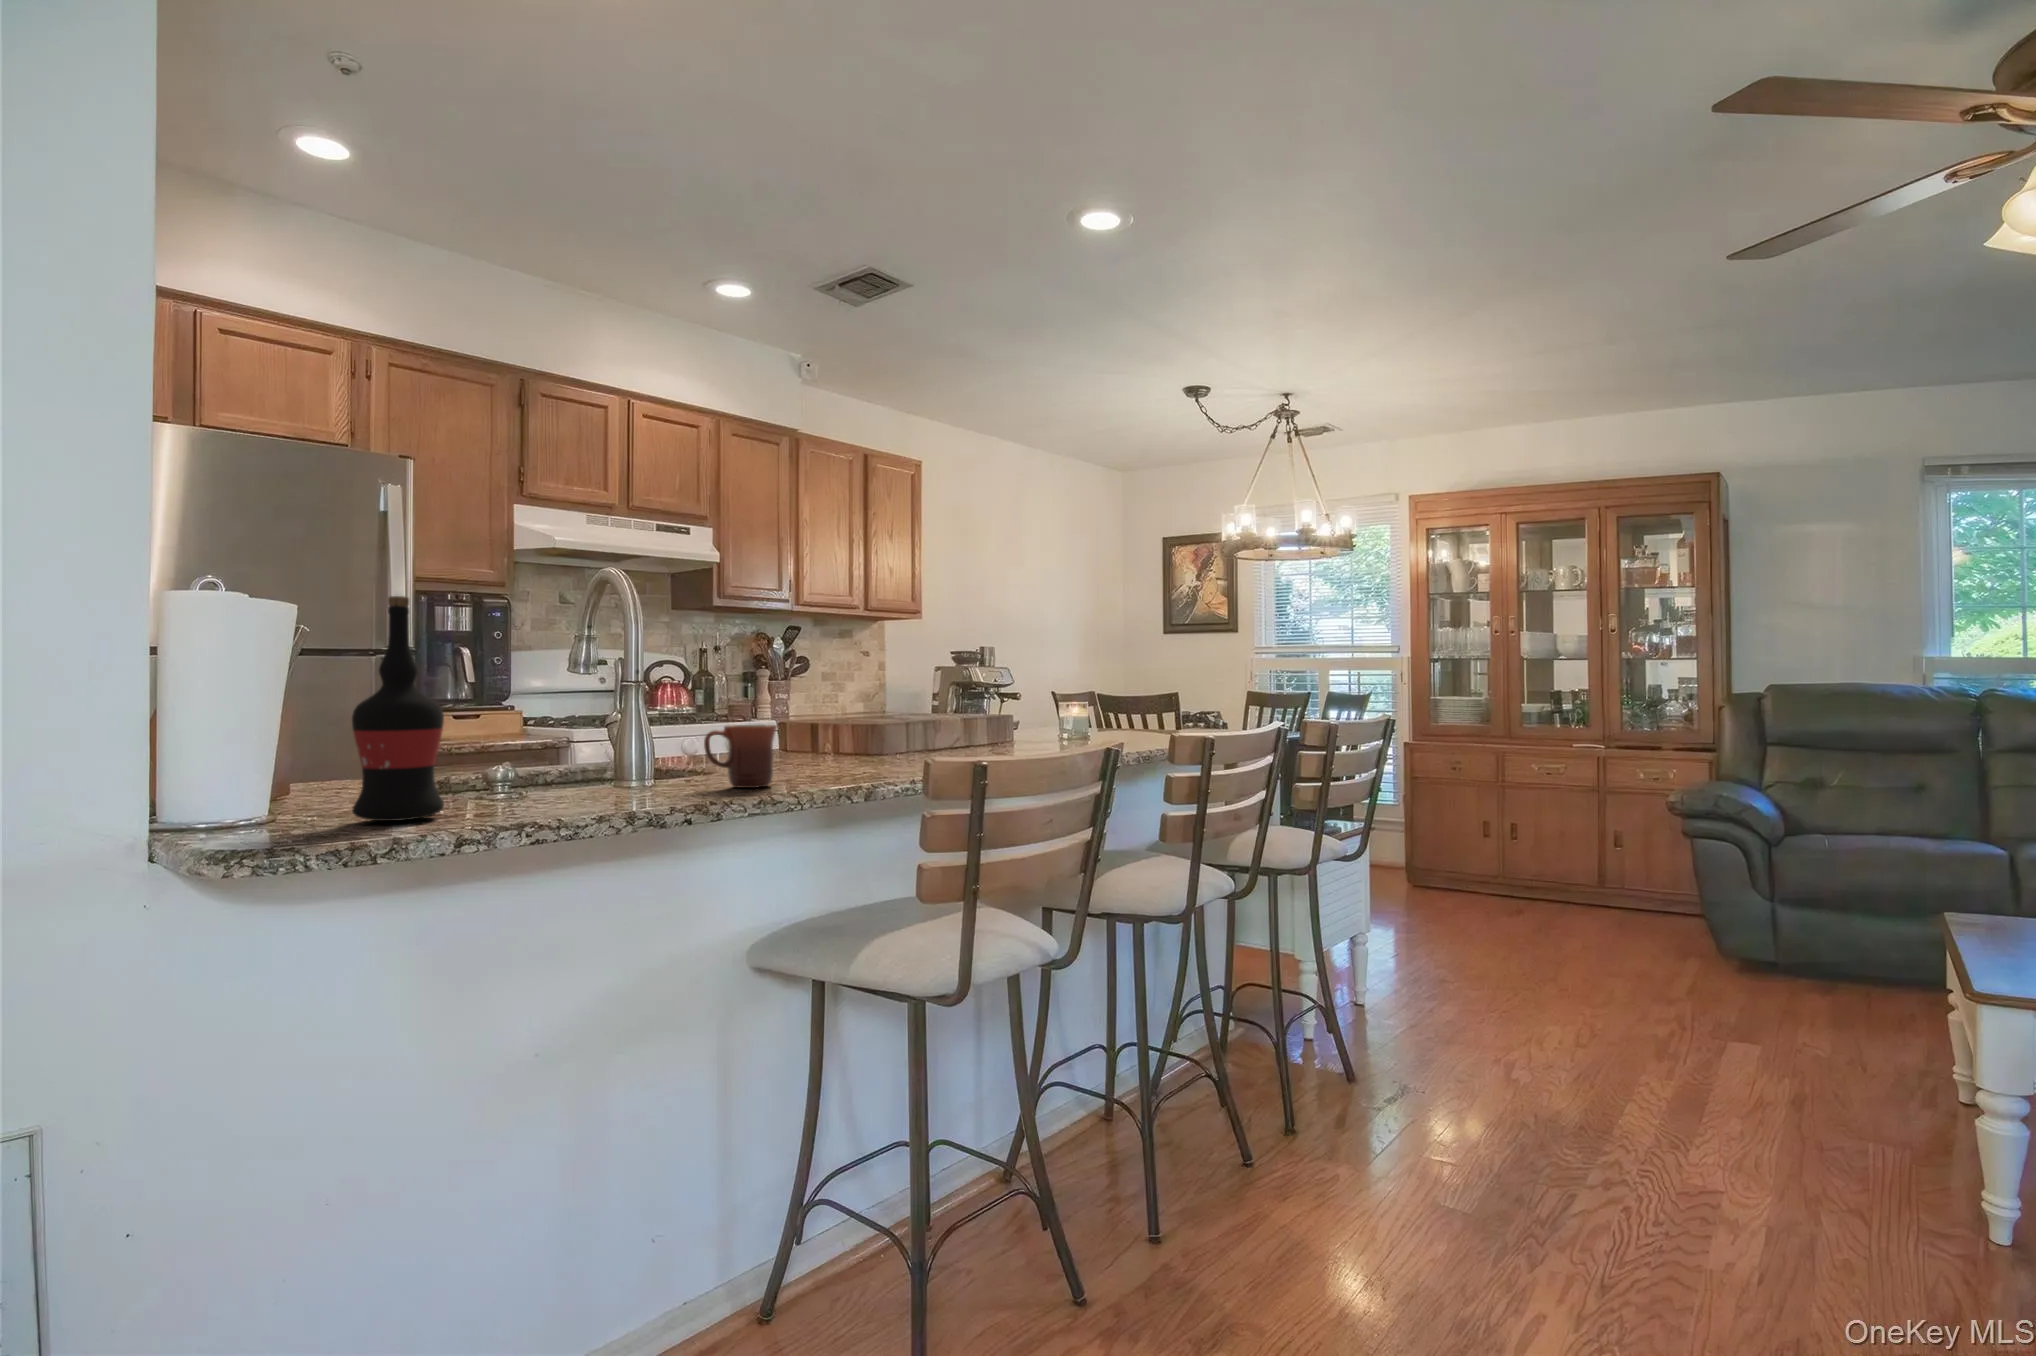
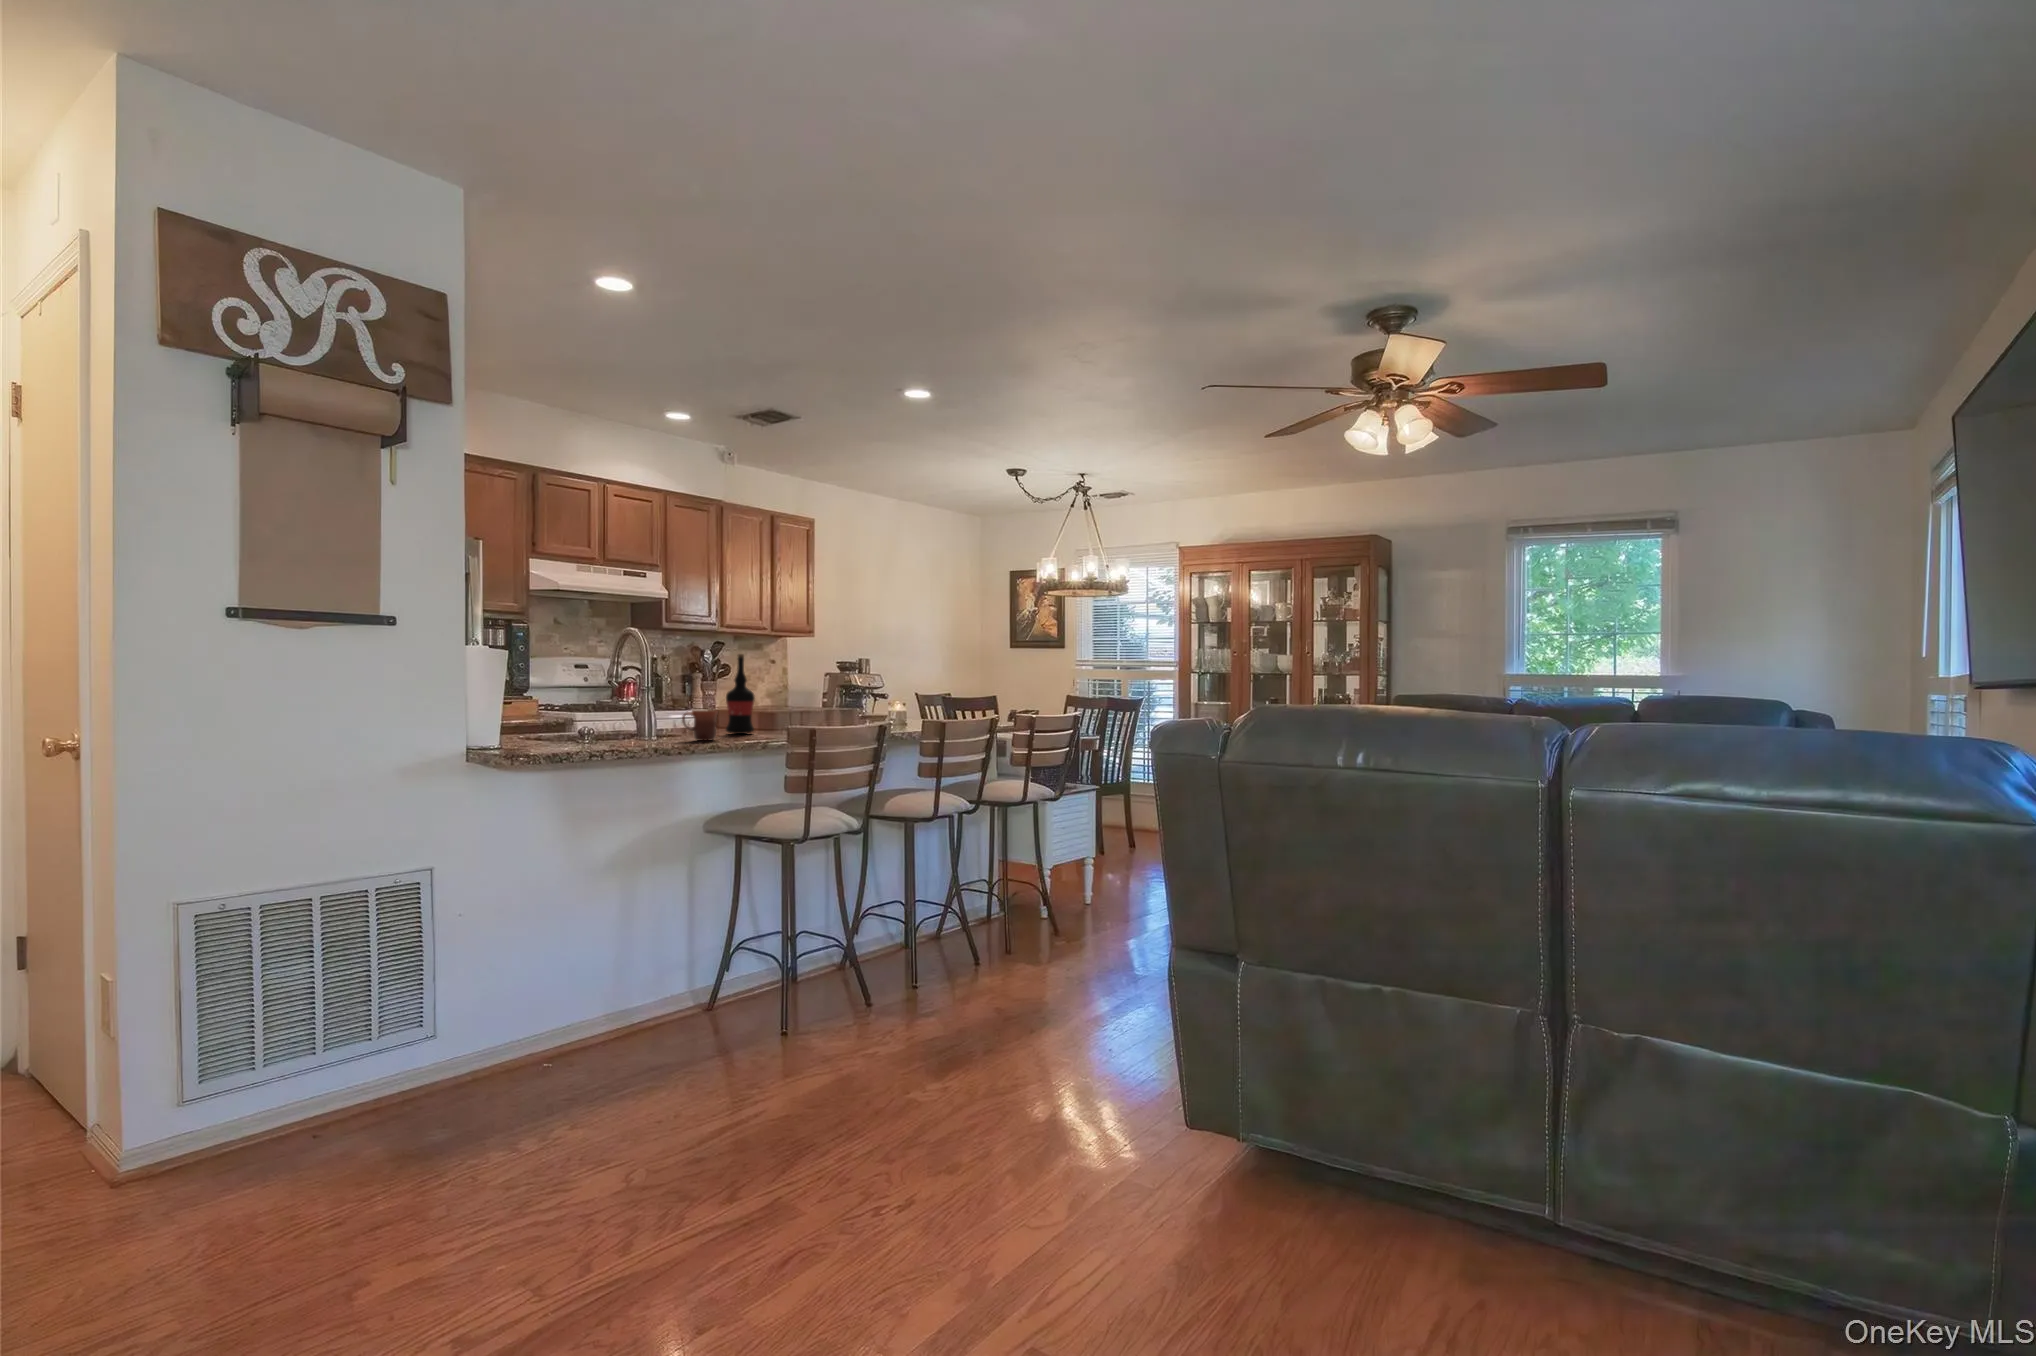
wine bottle: present [352,596,444,821] -> present [726,654,755,734]

